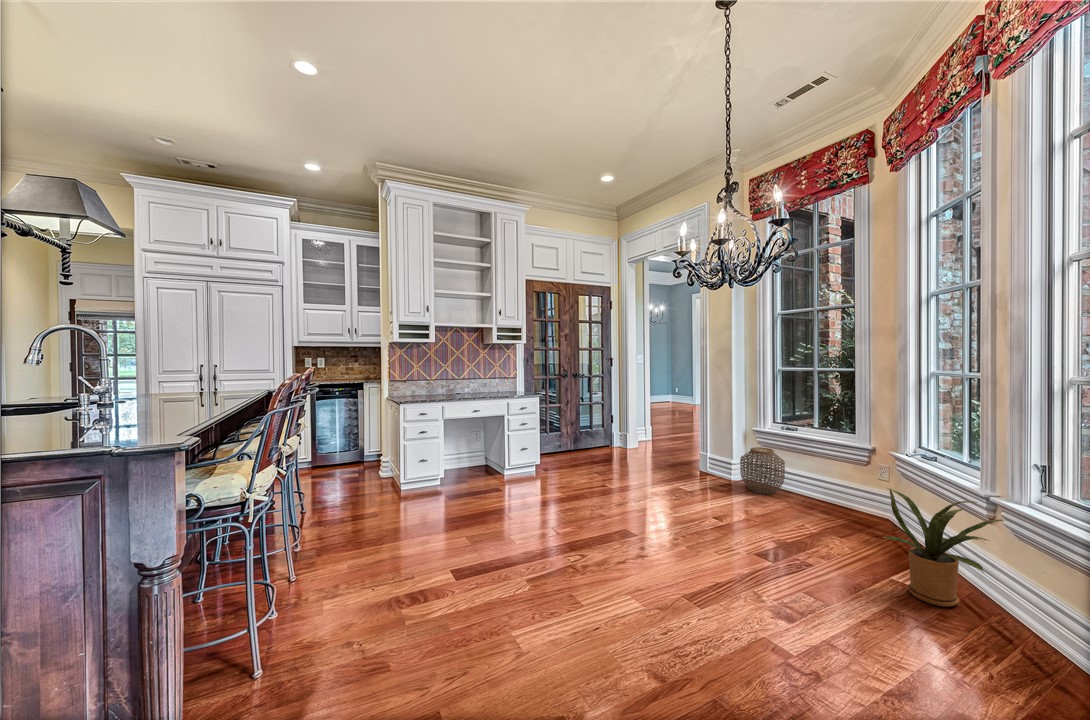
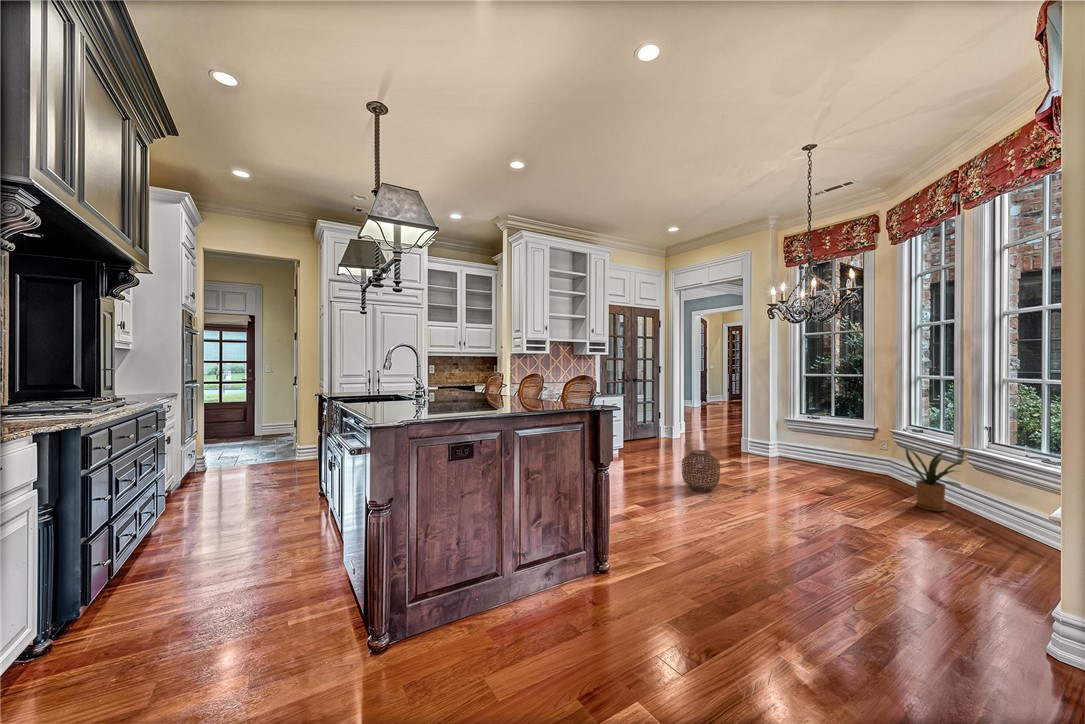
woven basket: present [740,447,785,494] -> present [682,450,720,492]

